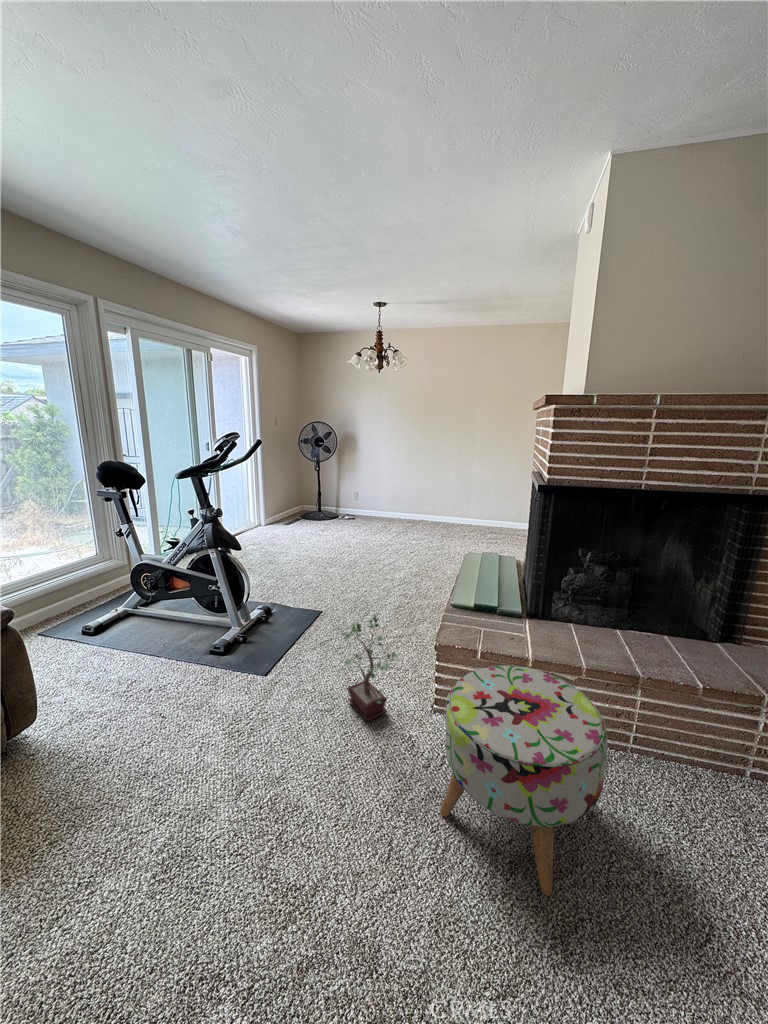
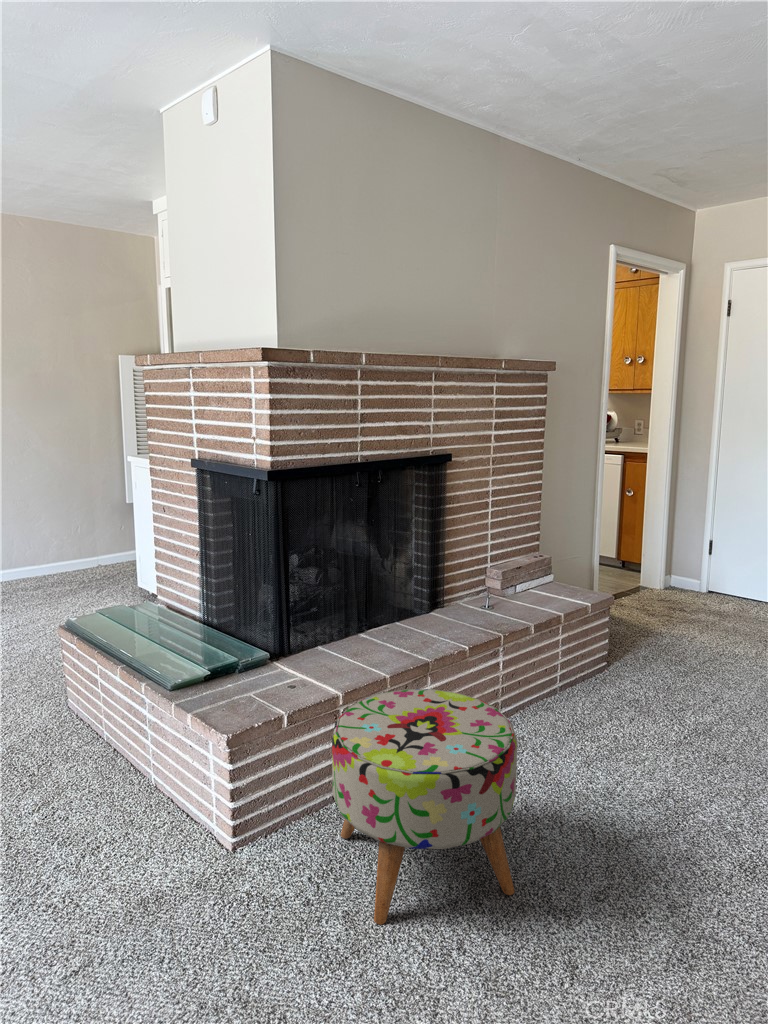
potted plant: present [343,616,398,721] -> none [53,728,239,929]

